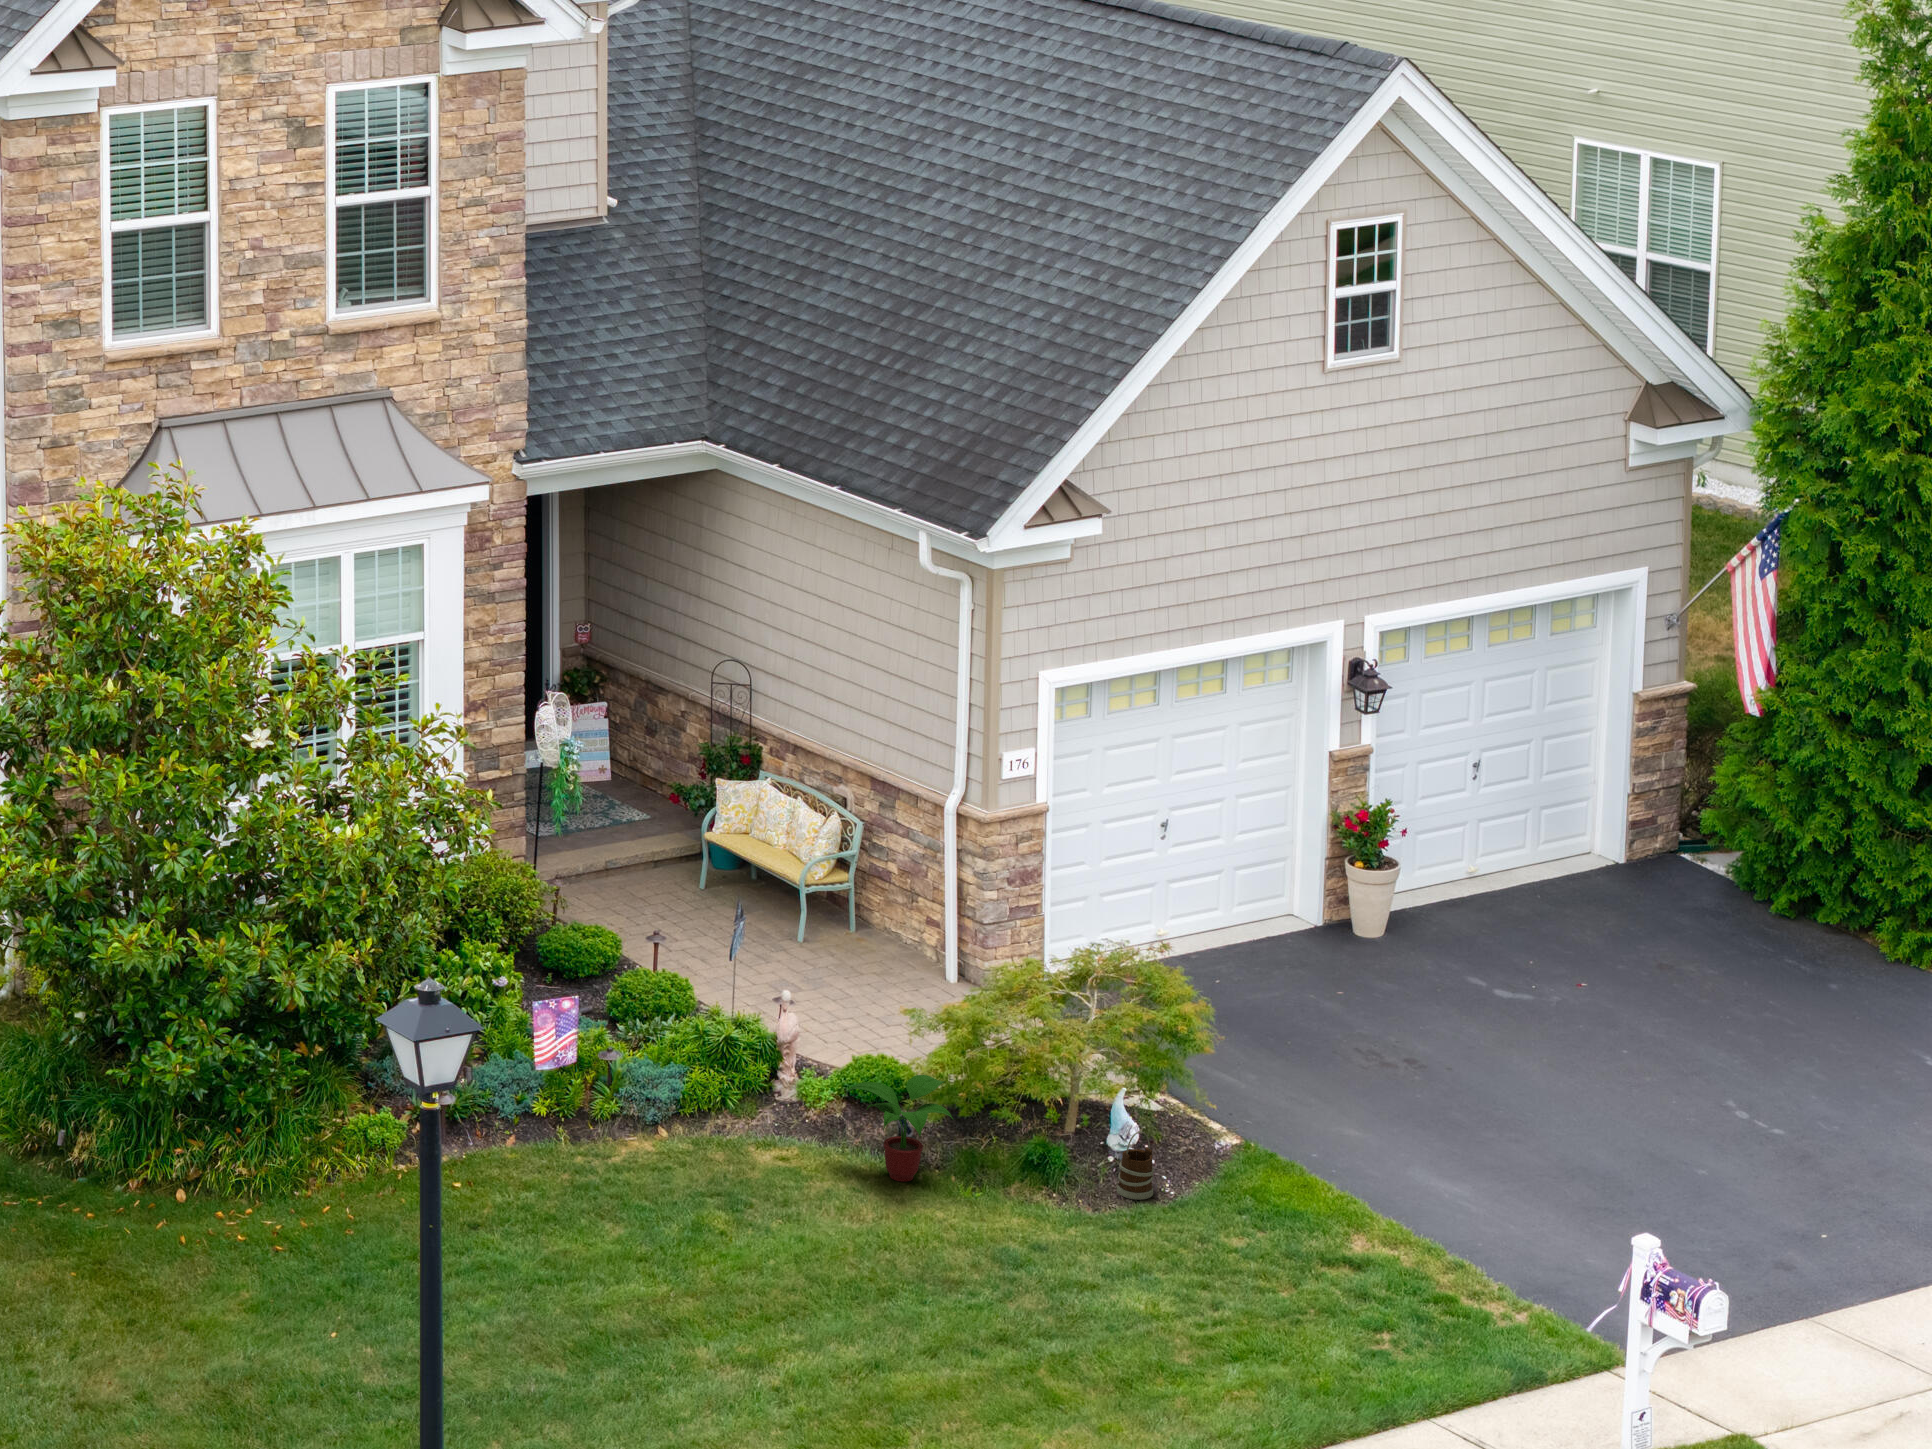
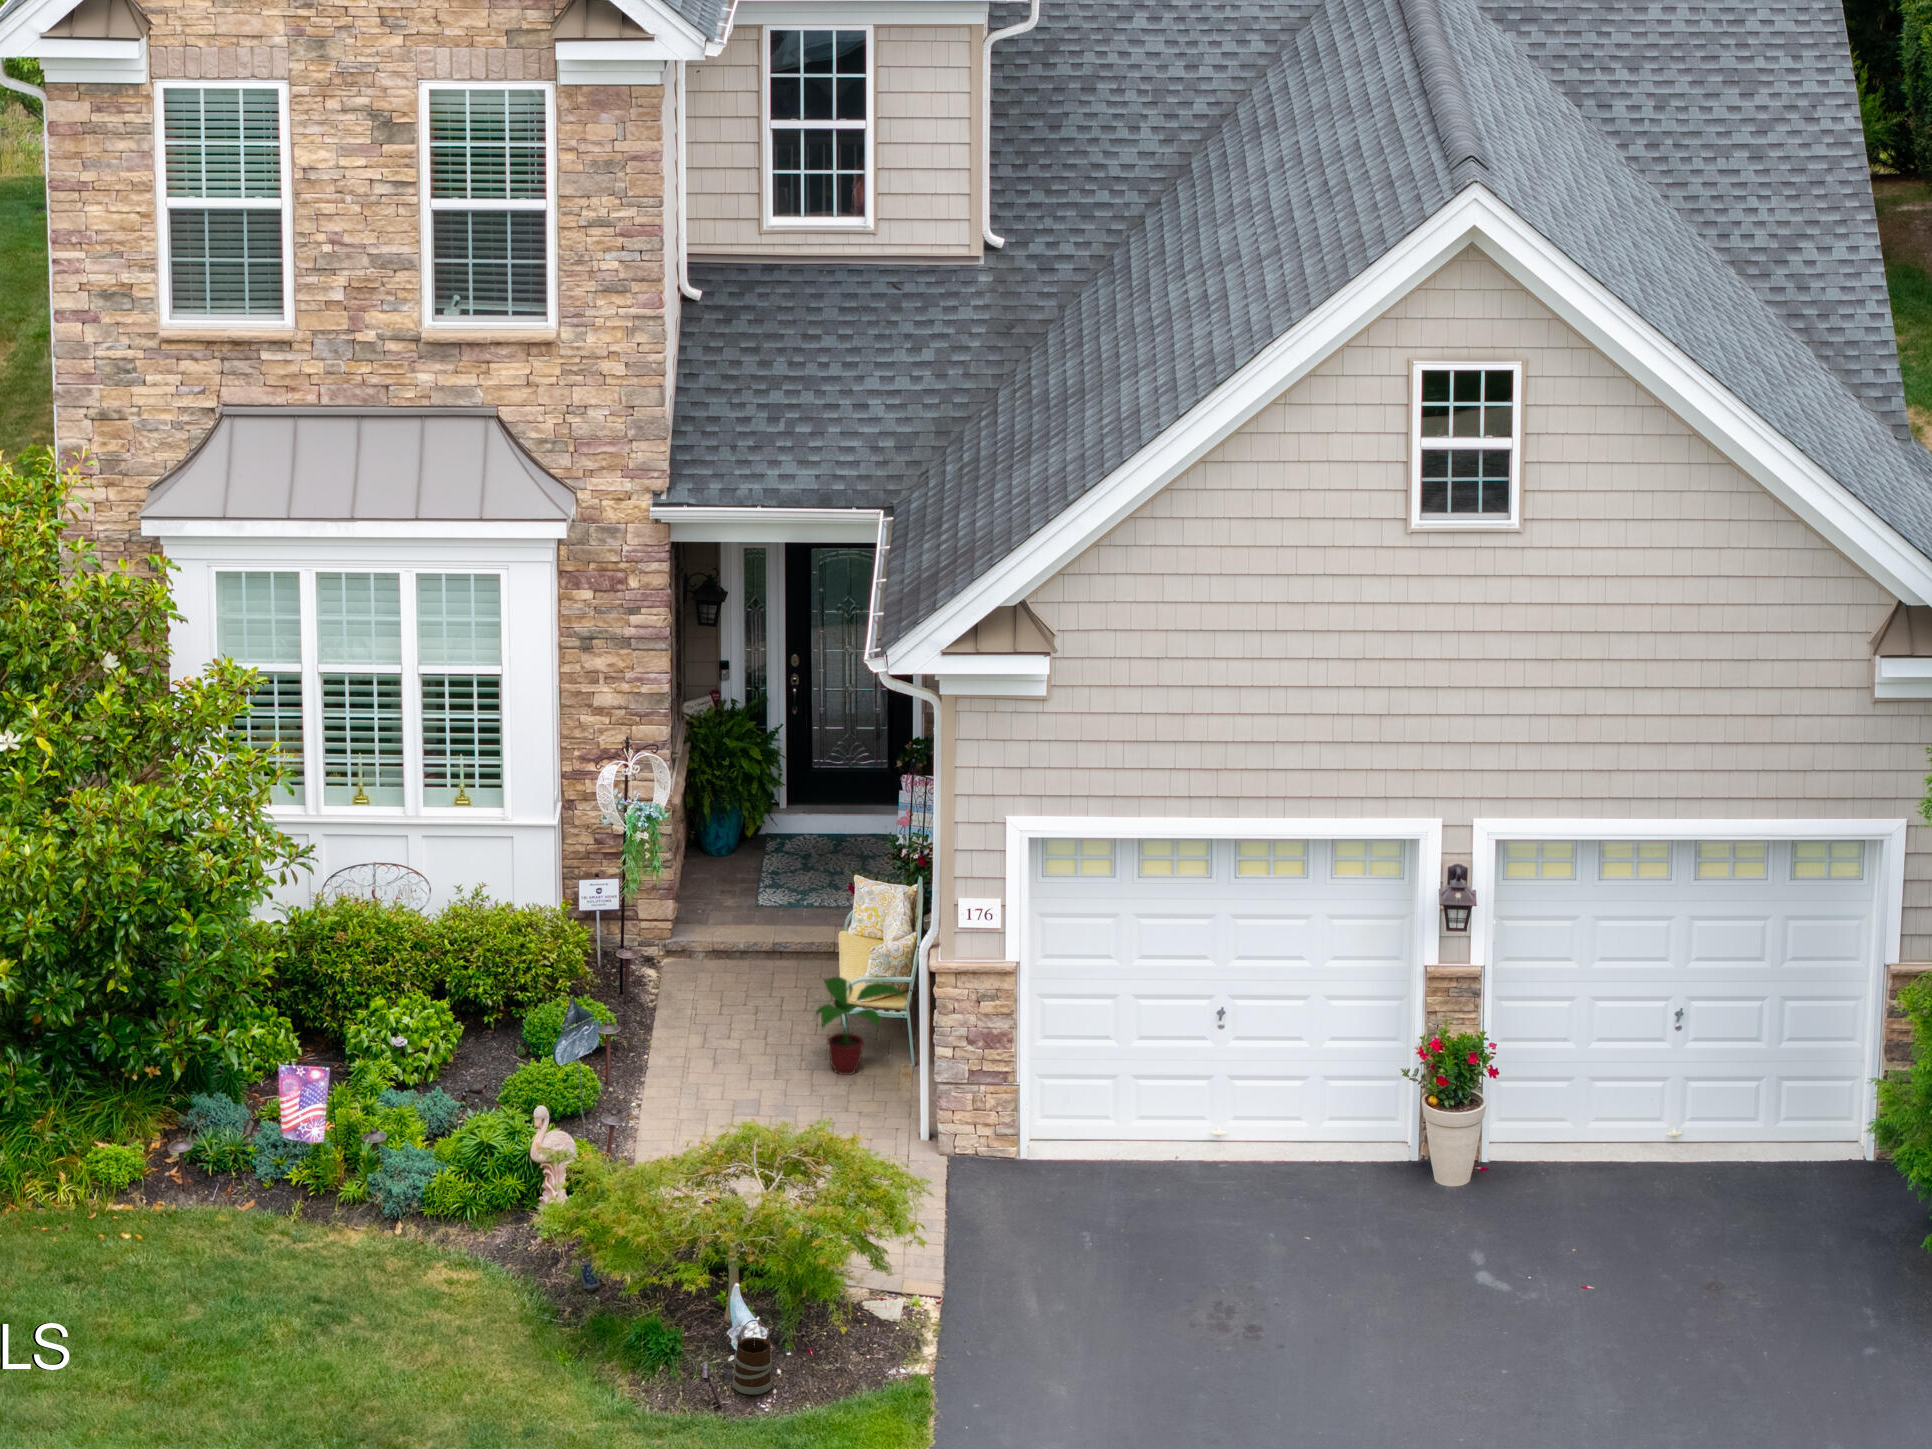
potted plant: present [846,1075,953,1182] -> present [815,977,904,1075]

